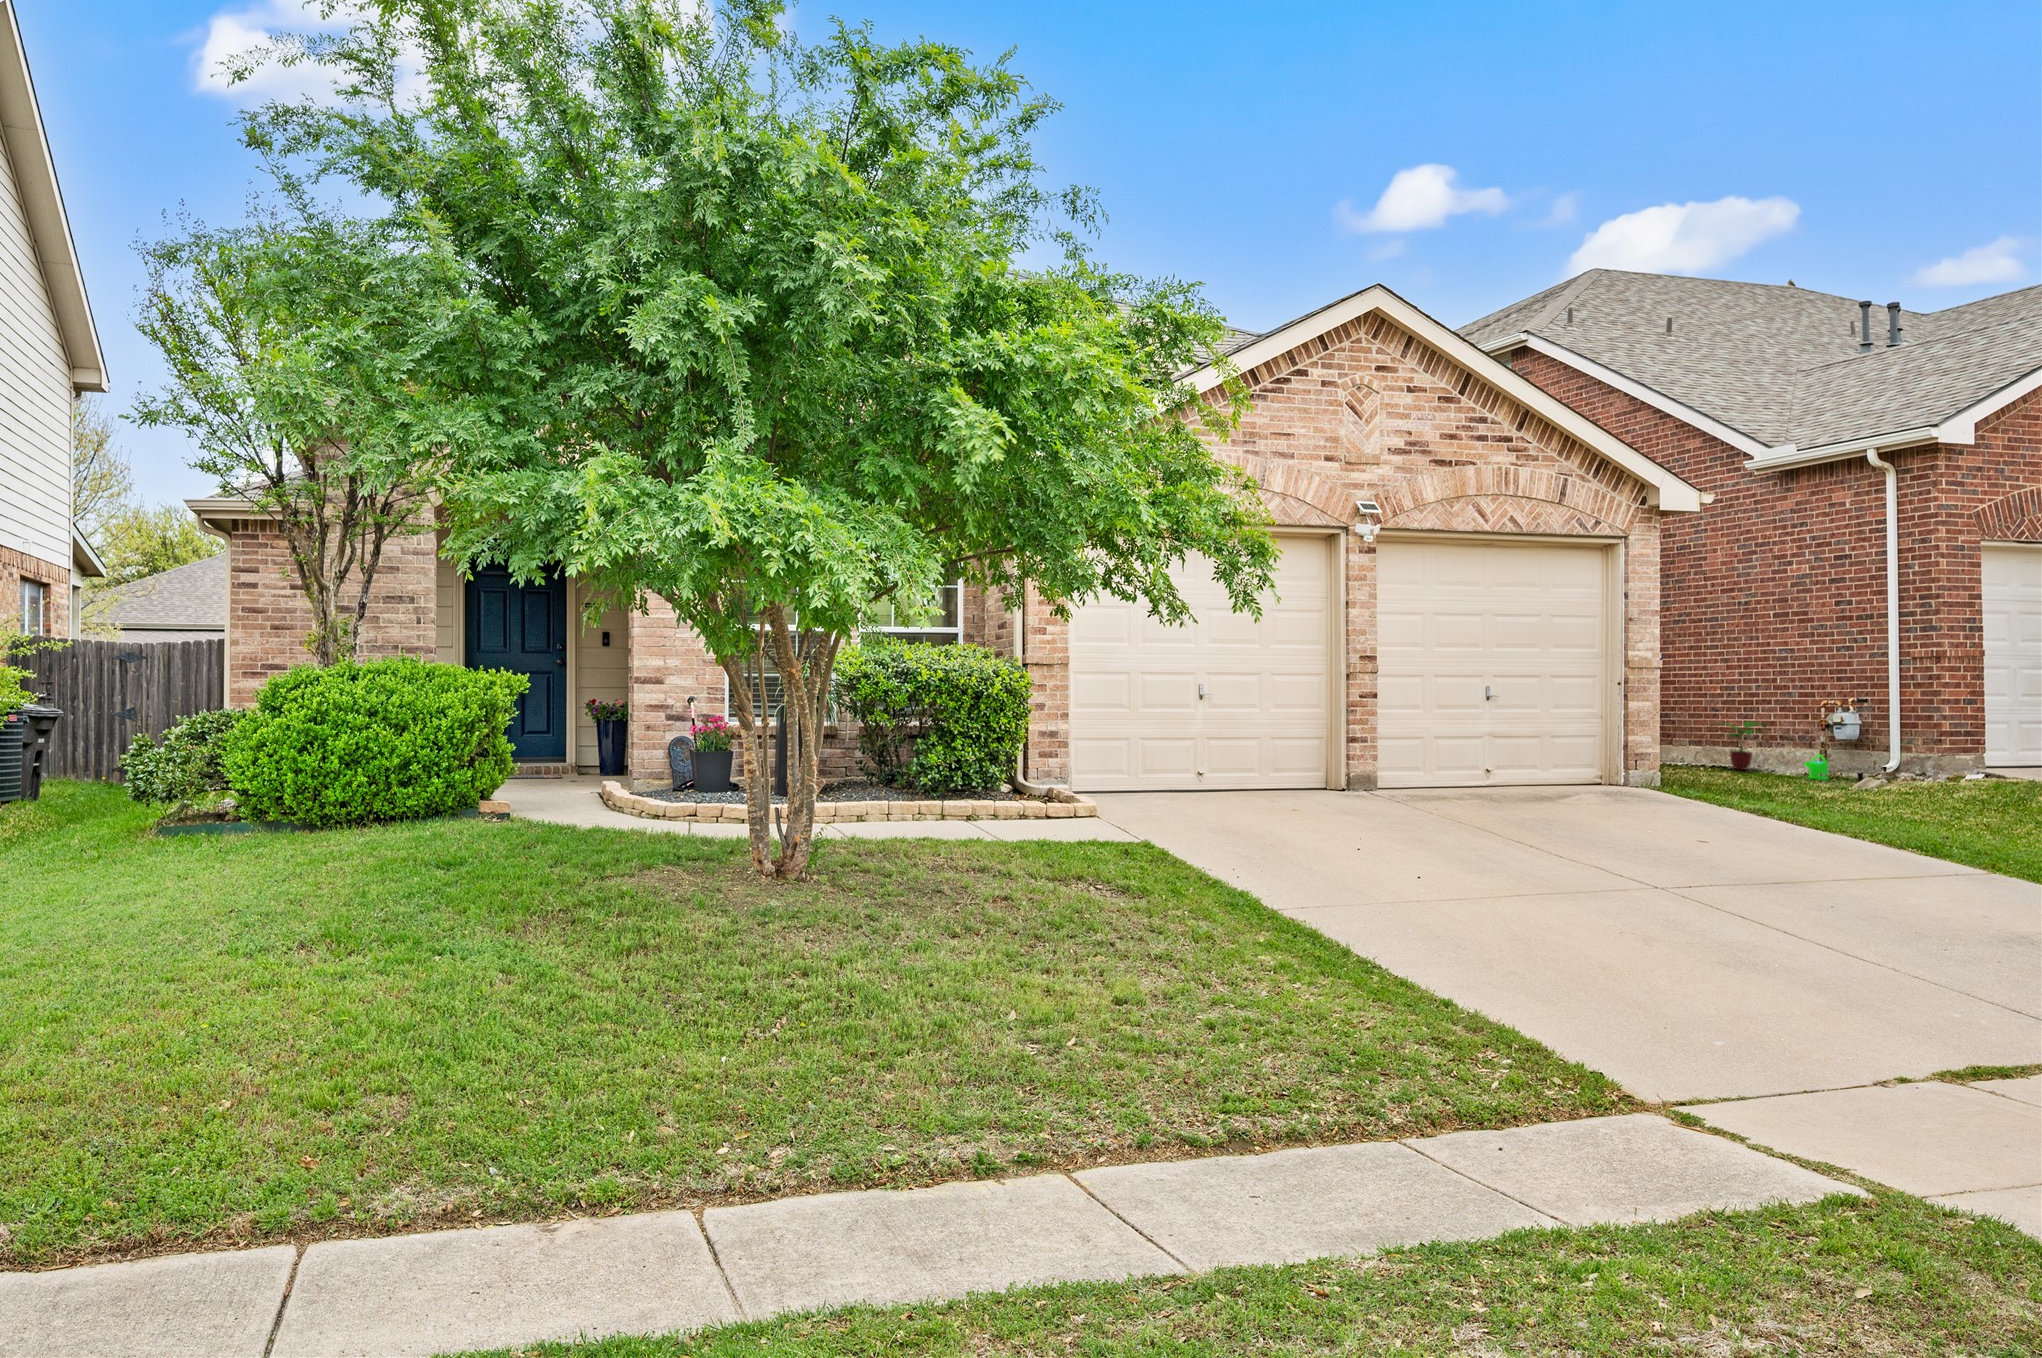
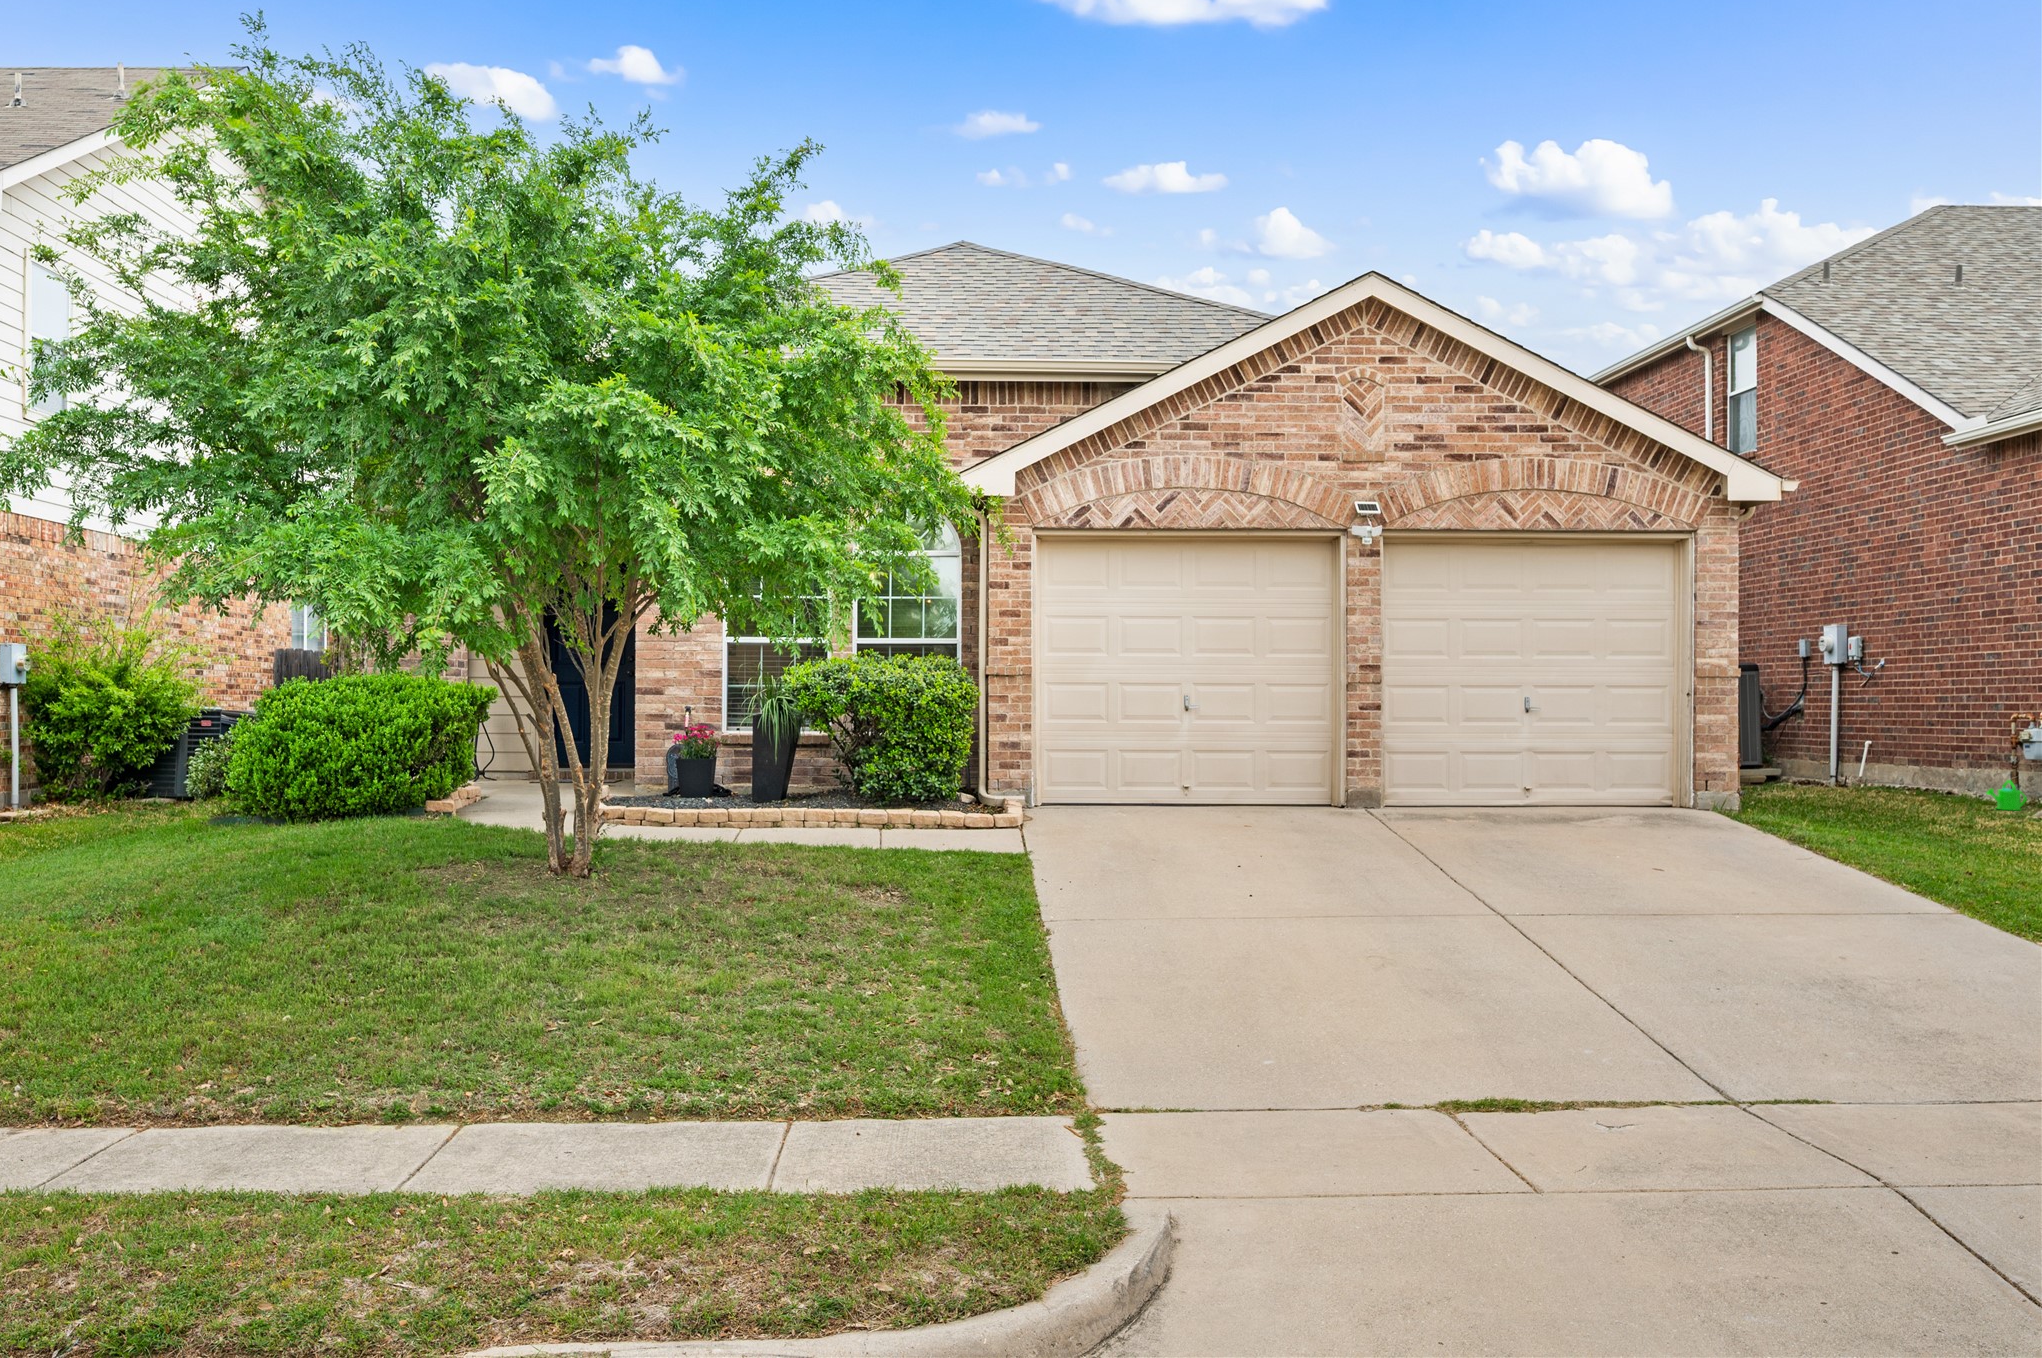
potted plant: present [1711,721,1767,770] -> none [1901,742,1971,800]

